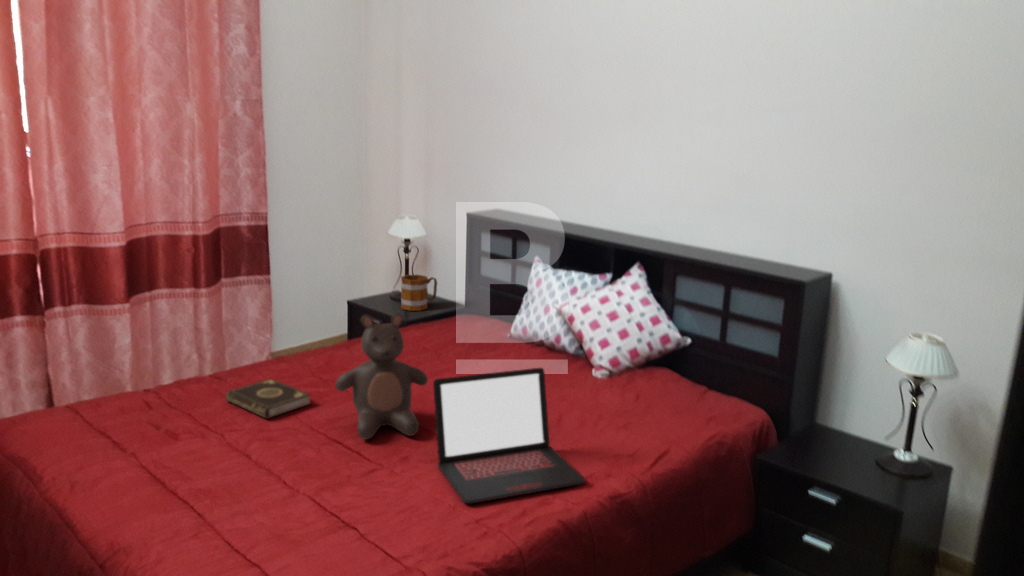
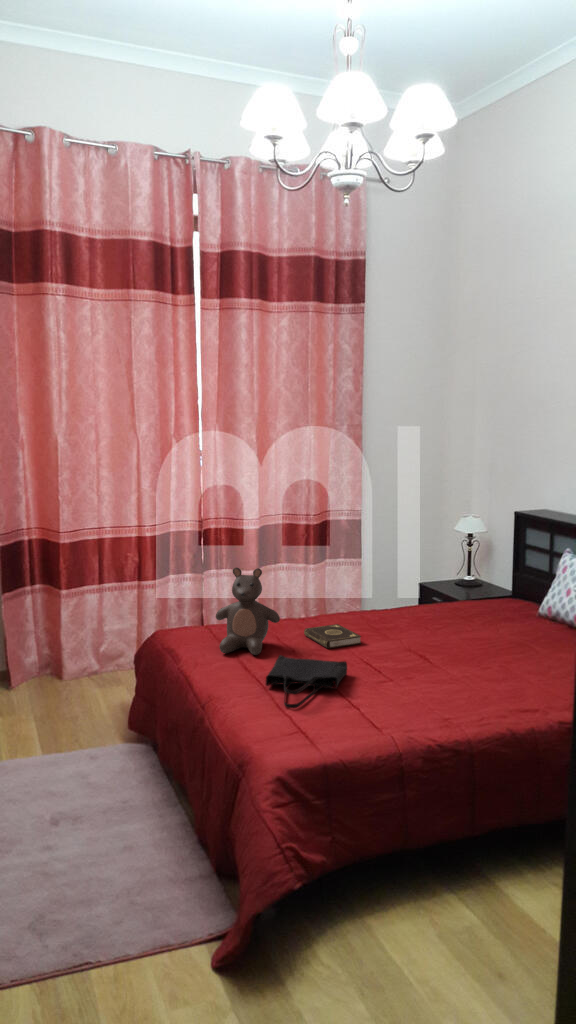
mug: present [401,275,437,311] -> none [459,563,492,593]
teddy bear: present [335,313,428,440] -> present [216,568,280,655]
laptop: present [433,368,585,504] -> none [436,624,548,715]
tote bag: none [191,442,310,538] -> present [266,655,347,708]

